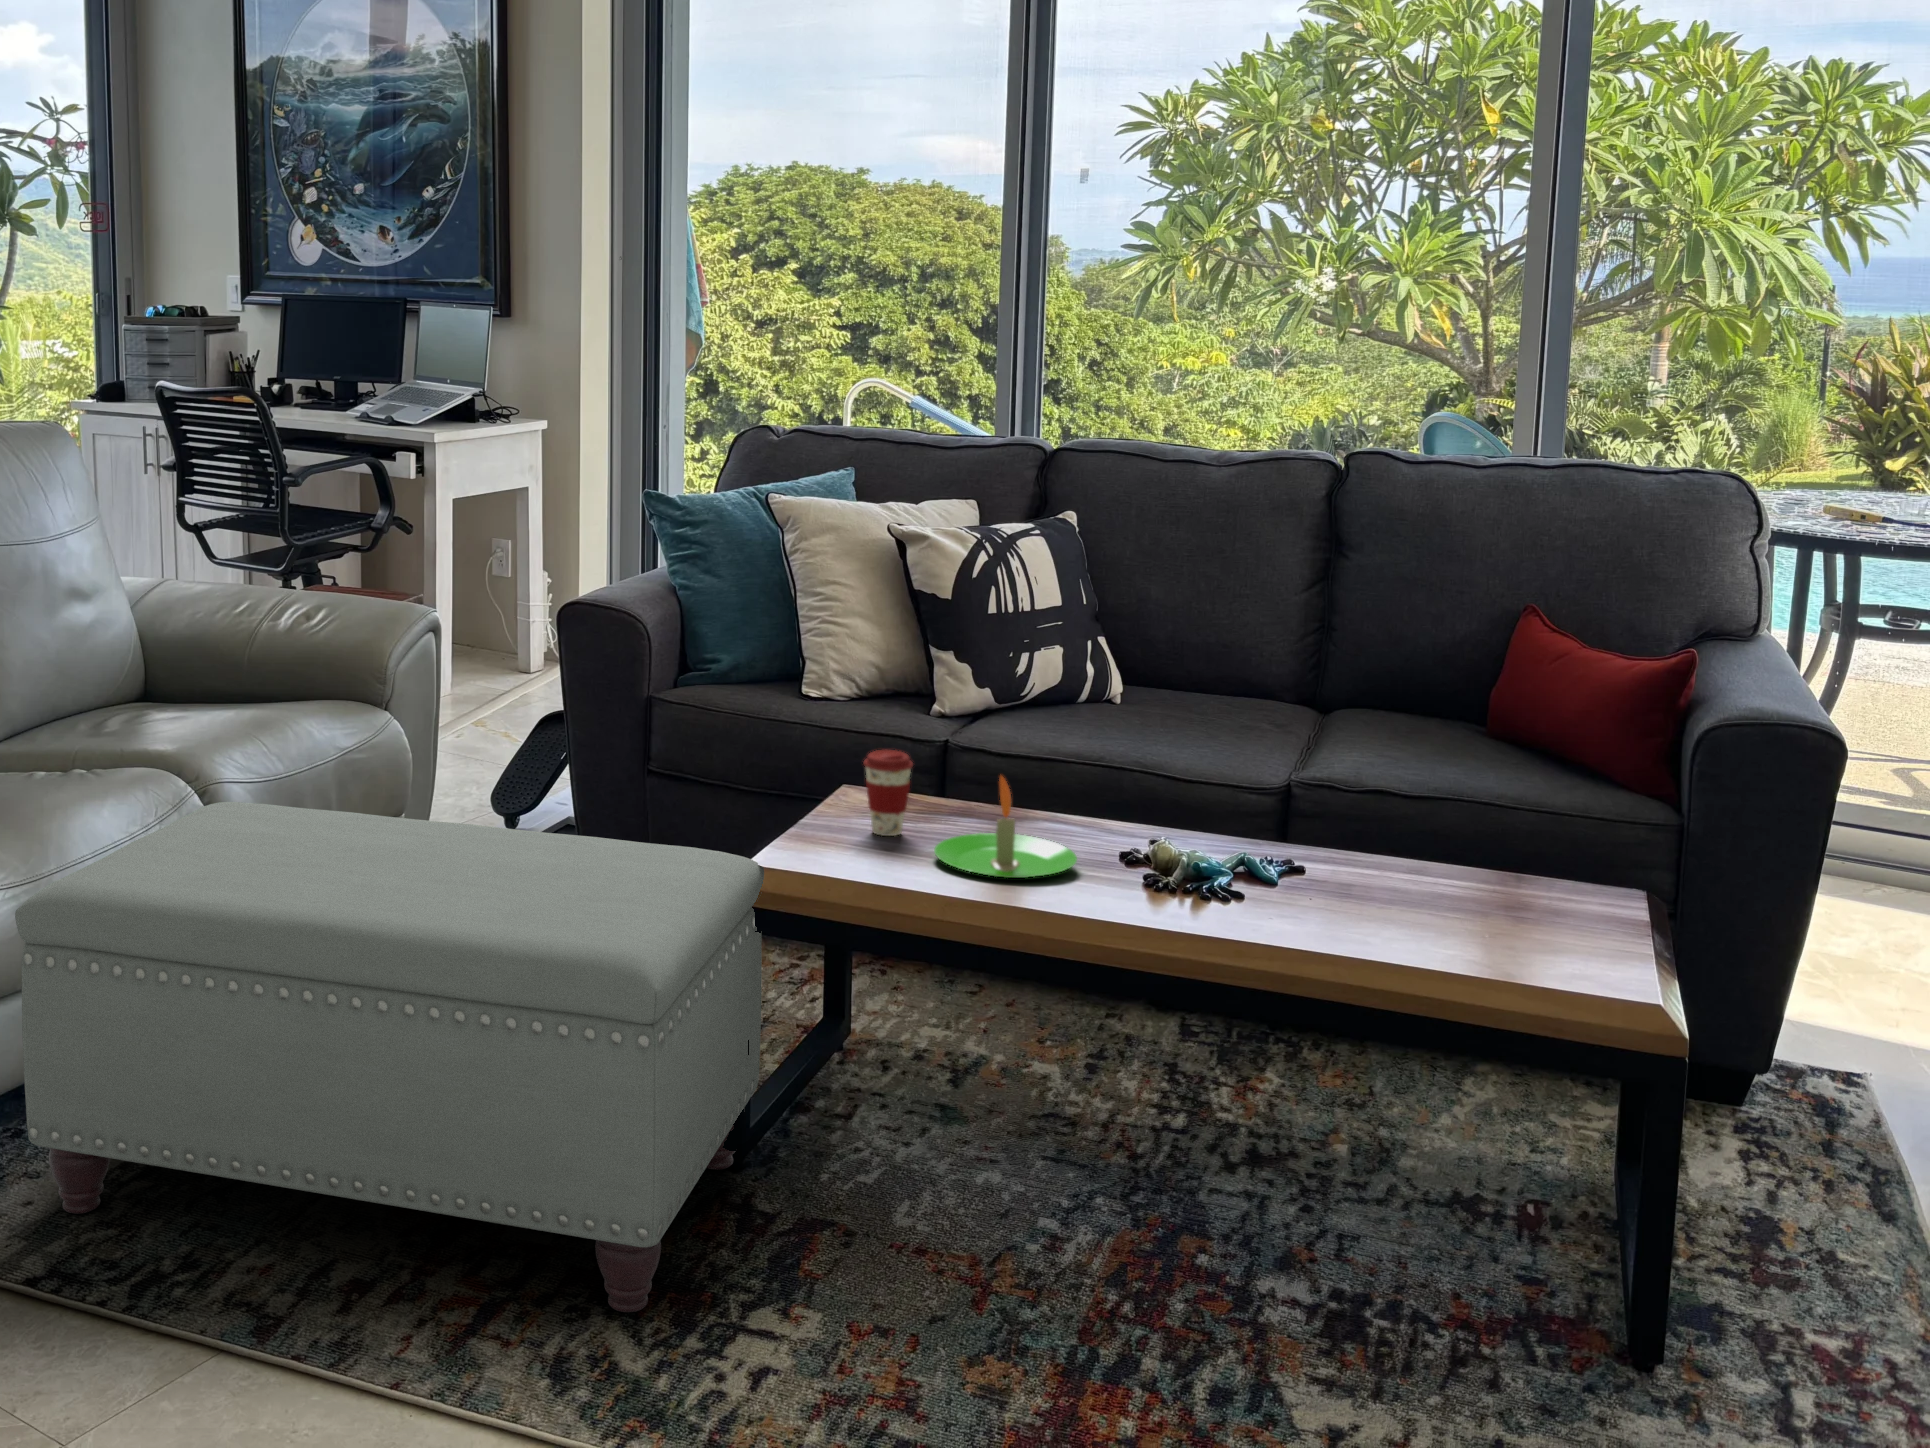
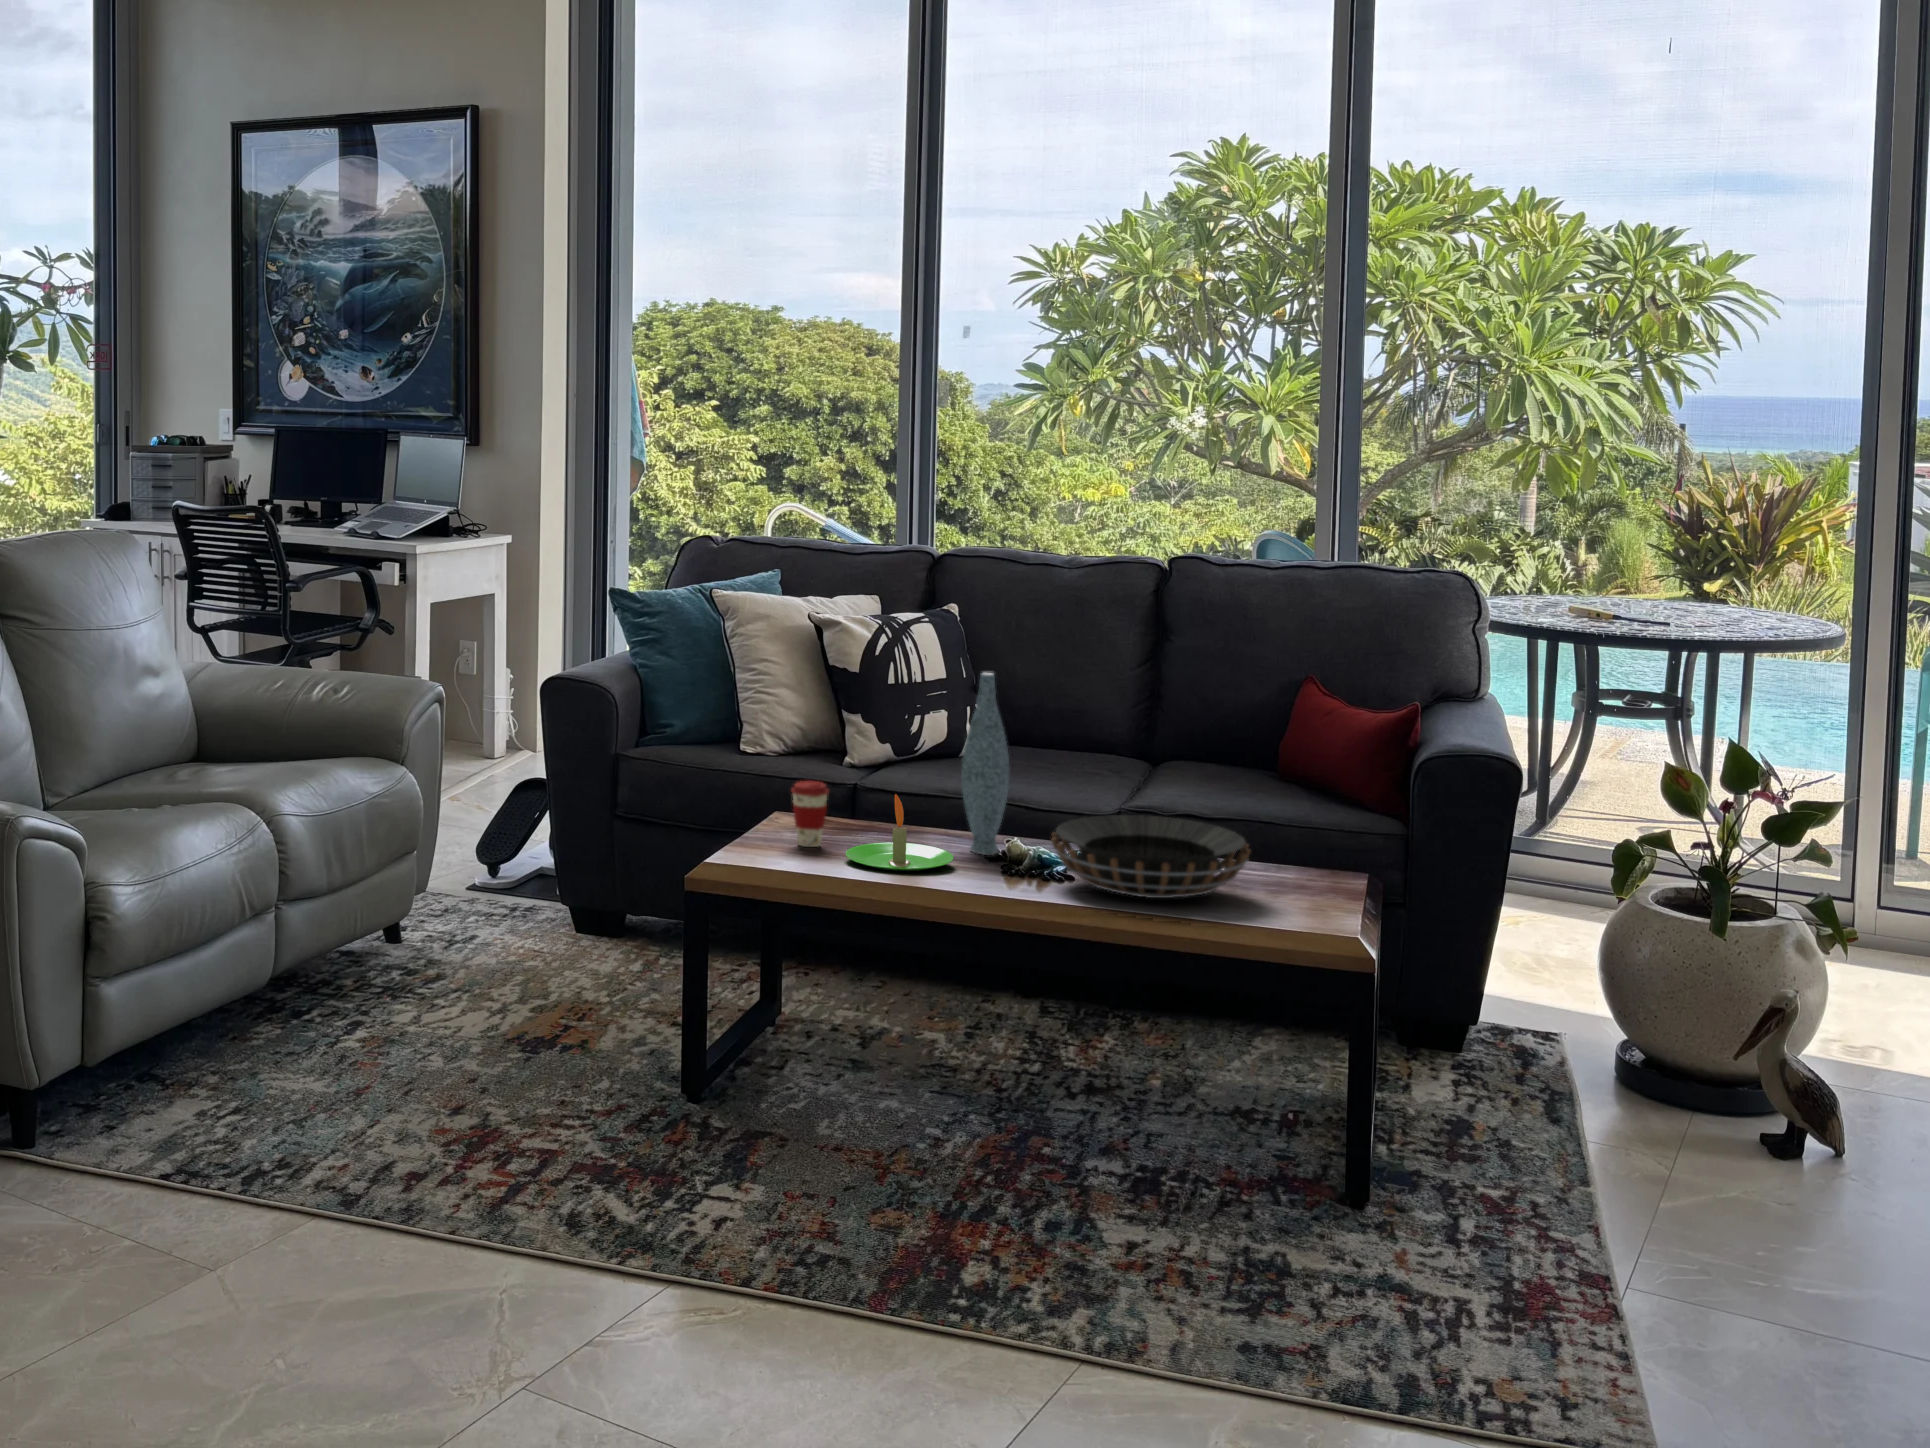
vase: none [1087,612,1150,849] -> present [961,673,1010,855]
ottoman: present [15,802,764,1312] -> none [148,826,717,1187]
decorative bowl: none [1211,805,1489,929] -> present [1051,815,1250,898]

